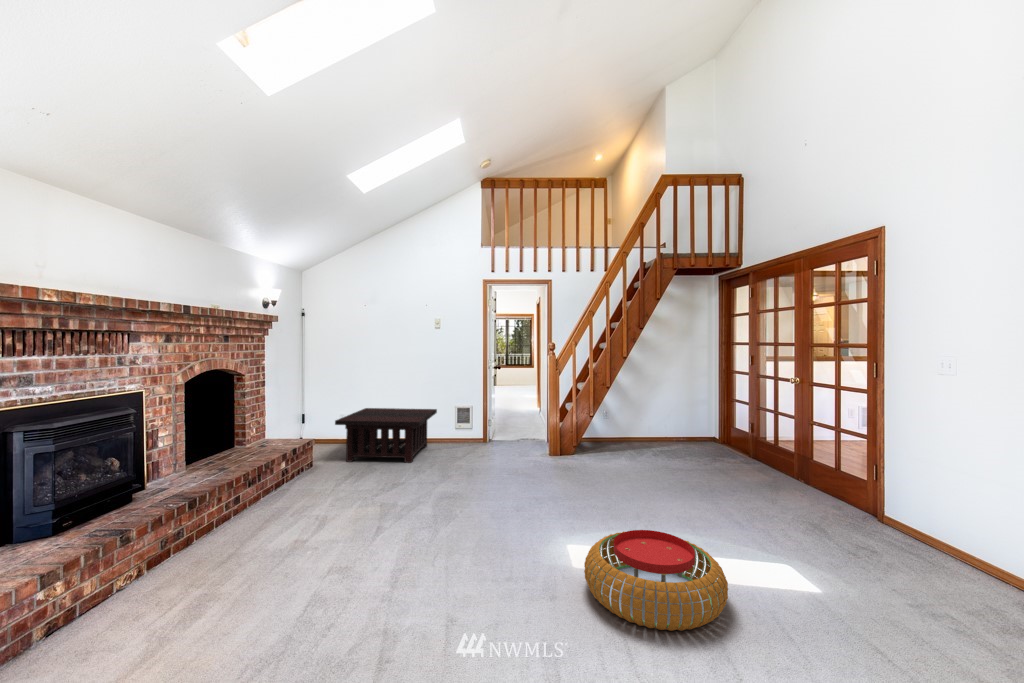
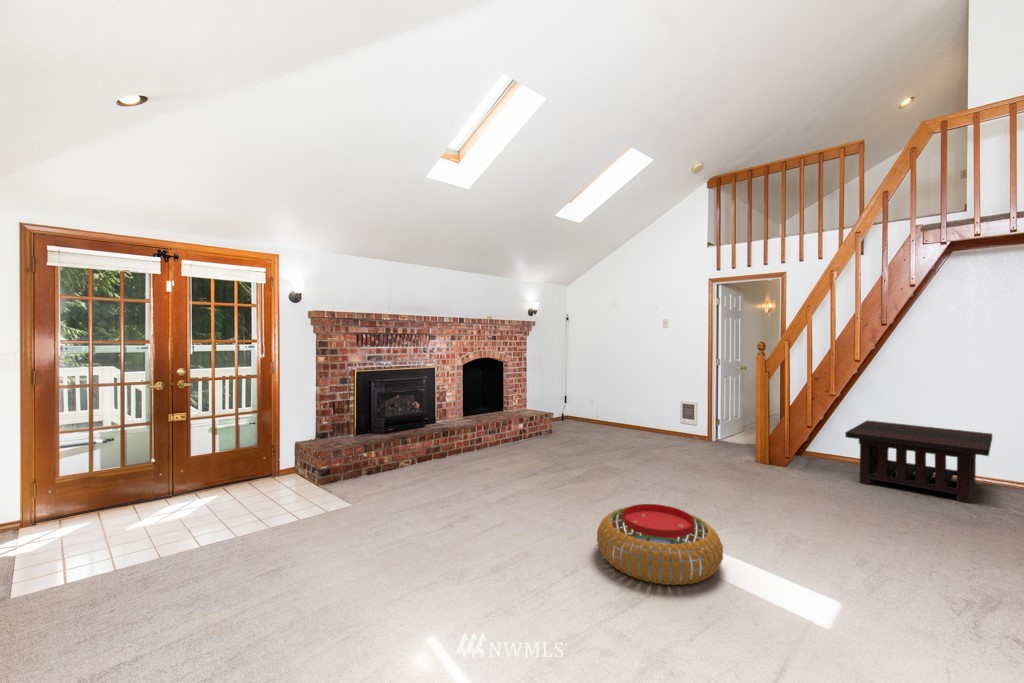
coffee table: present [335,408,437,463] -> present [845,420,992,503]

